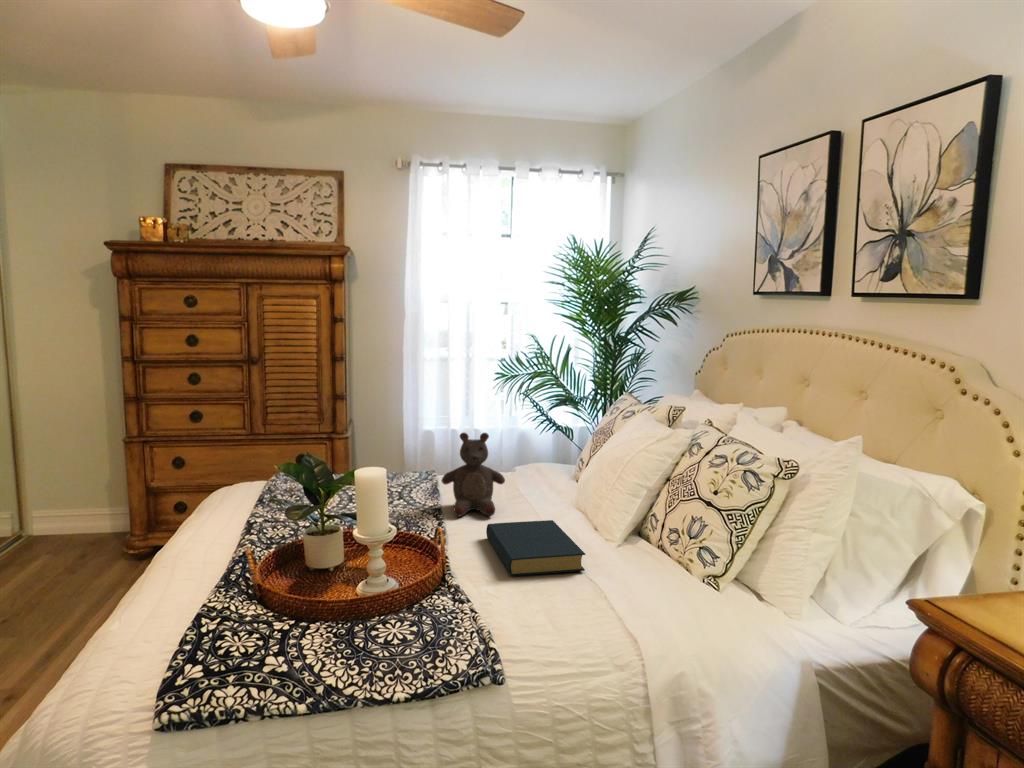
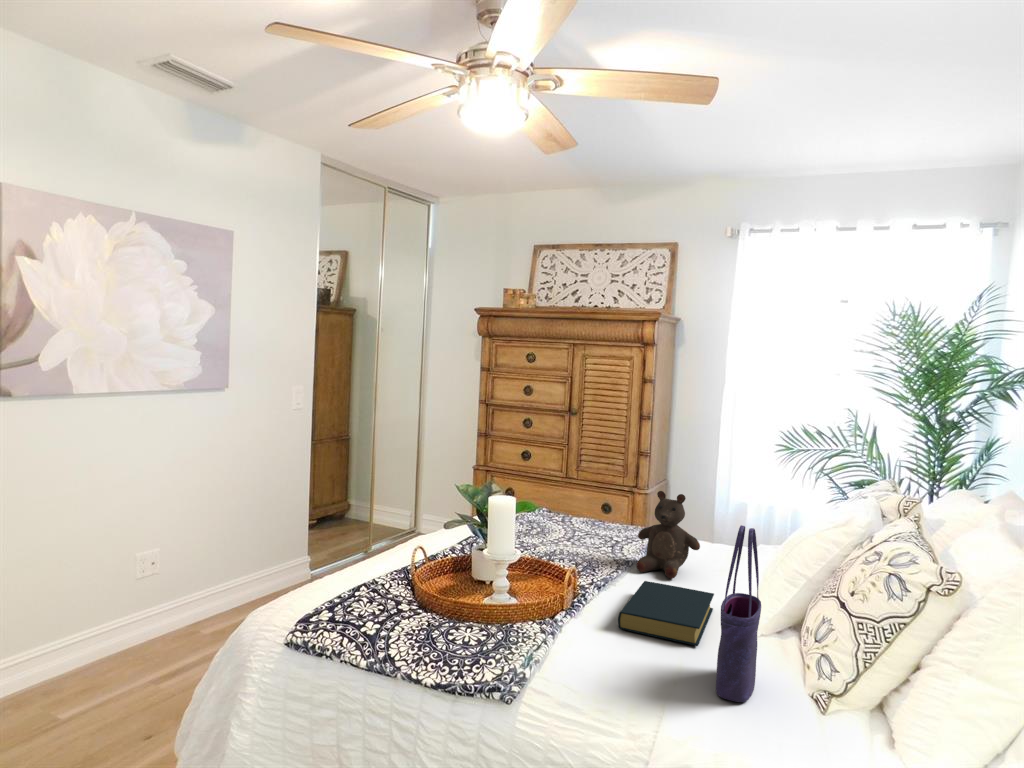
tote bag: none [627,451,674,608] -> present [716,525,761,702]

